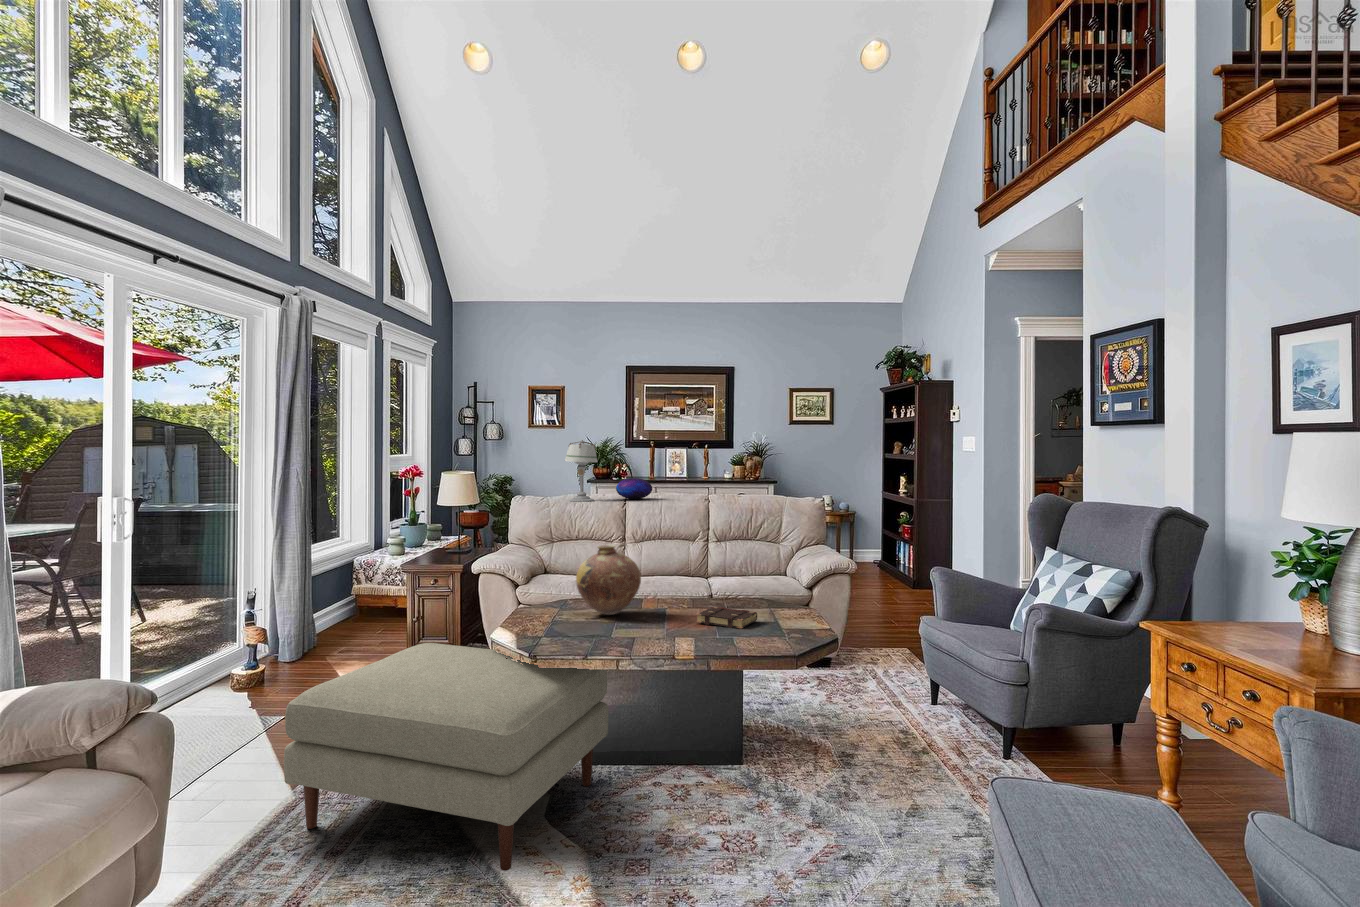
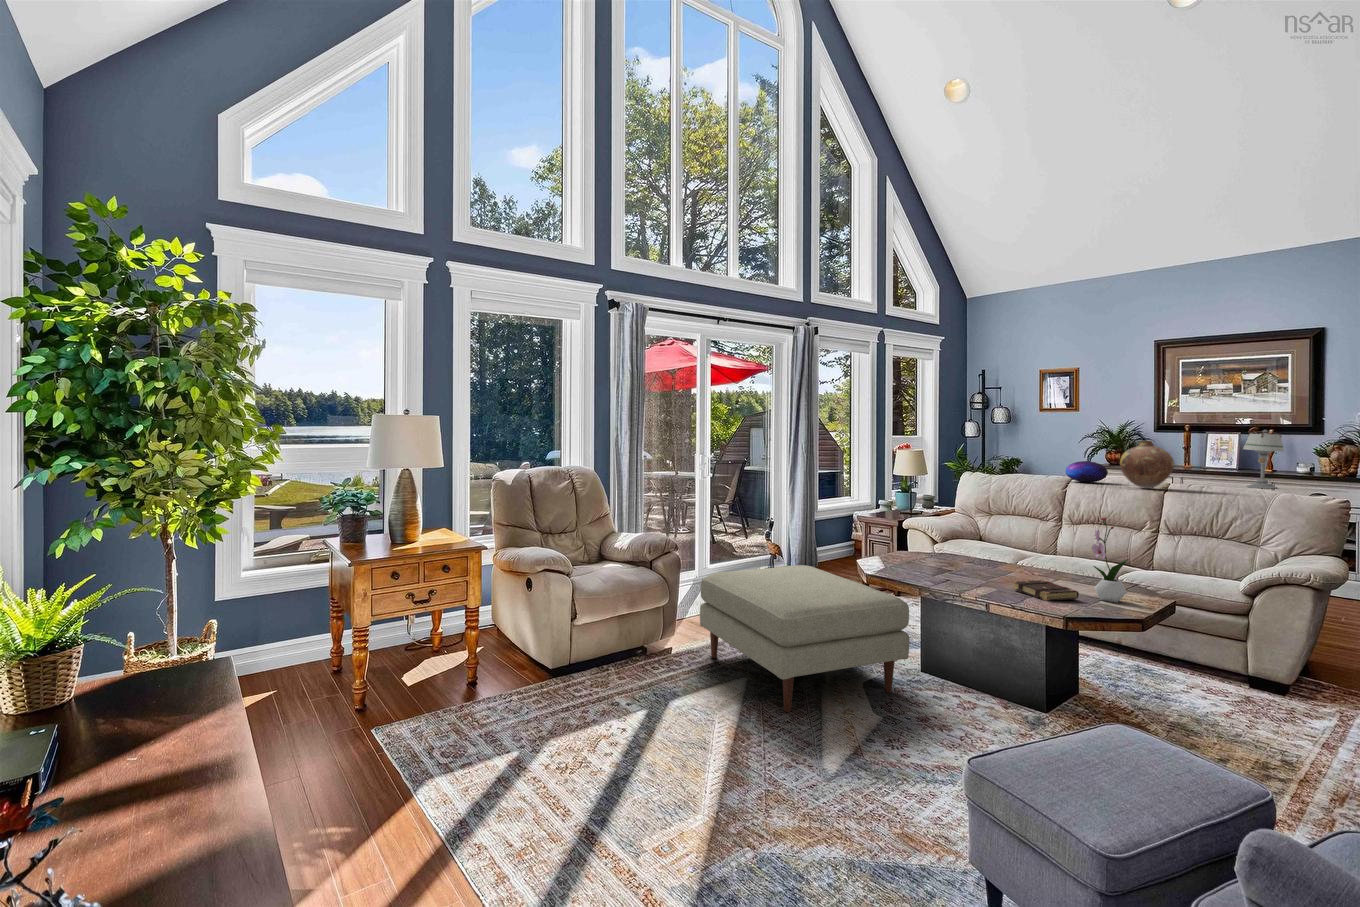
table lamp: present [565,440,598,502] -> present [1243,430,1284,489]
flower arrangement: none [752,534,787,617] -> present [1092,518,1128,603]
vase: present [576,544,641,615] -> present [1120,441,1174,489]

